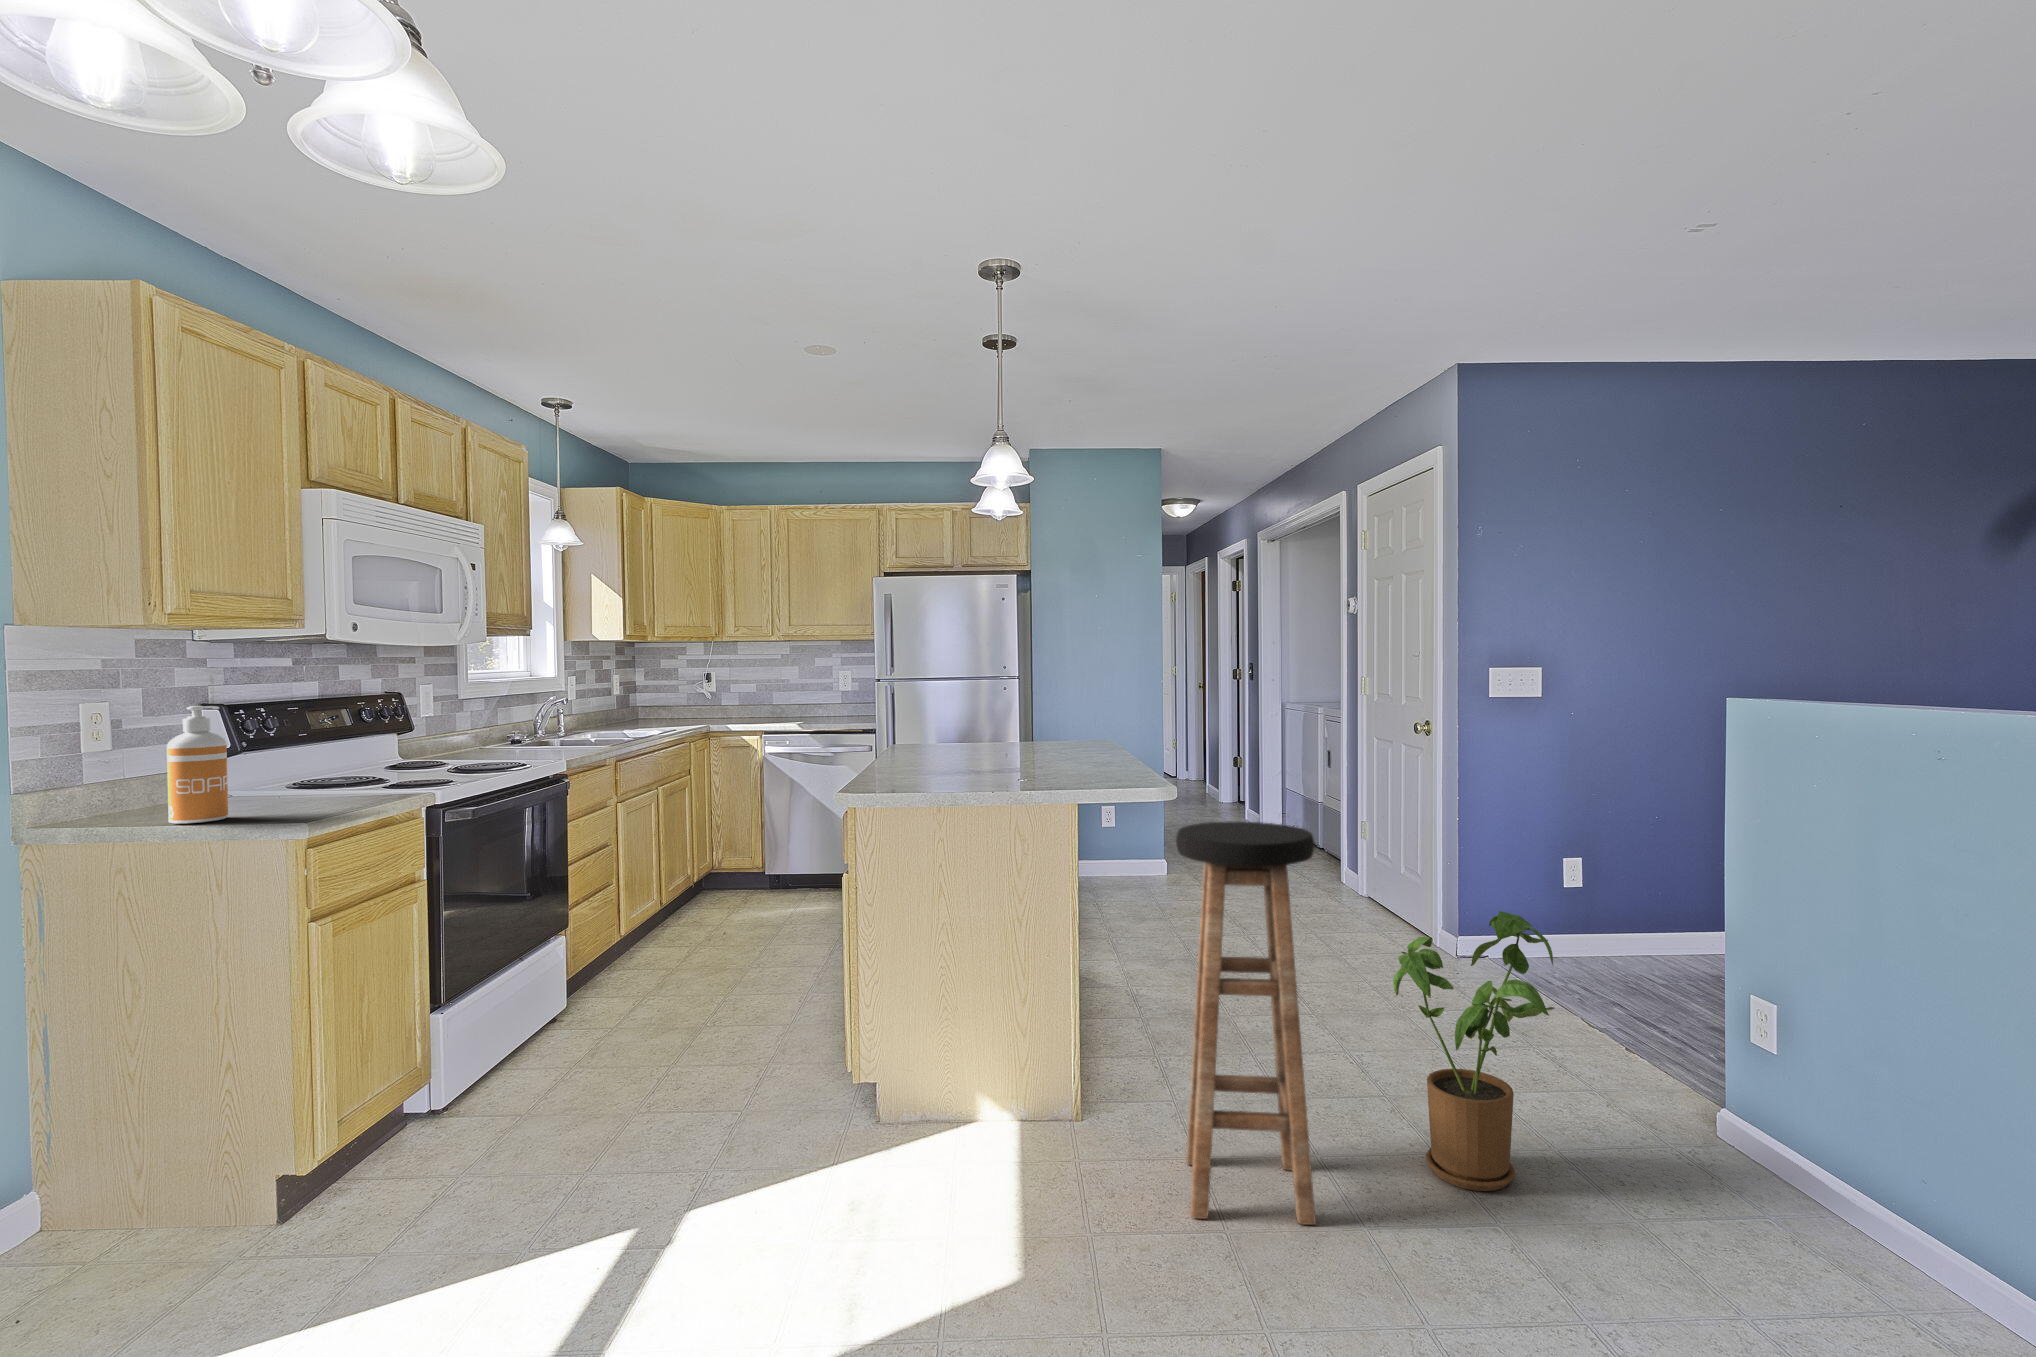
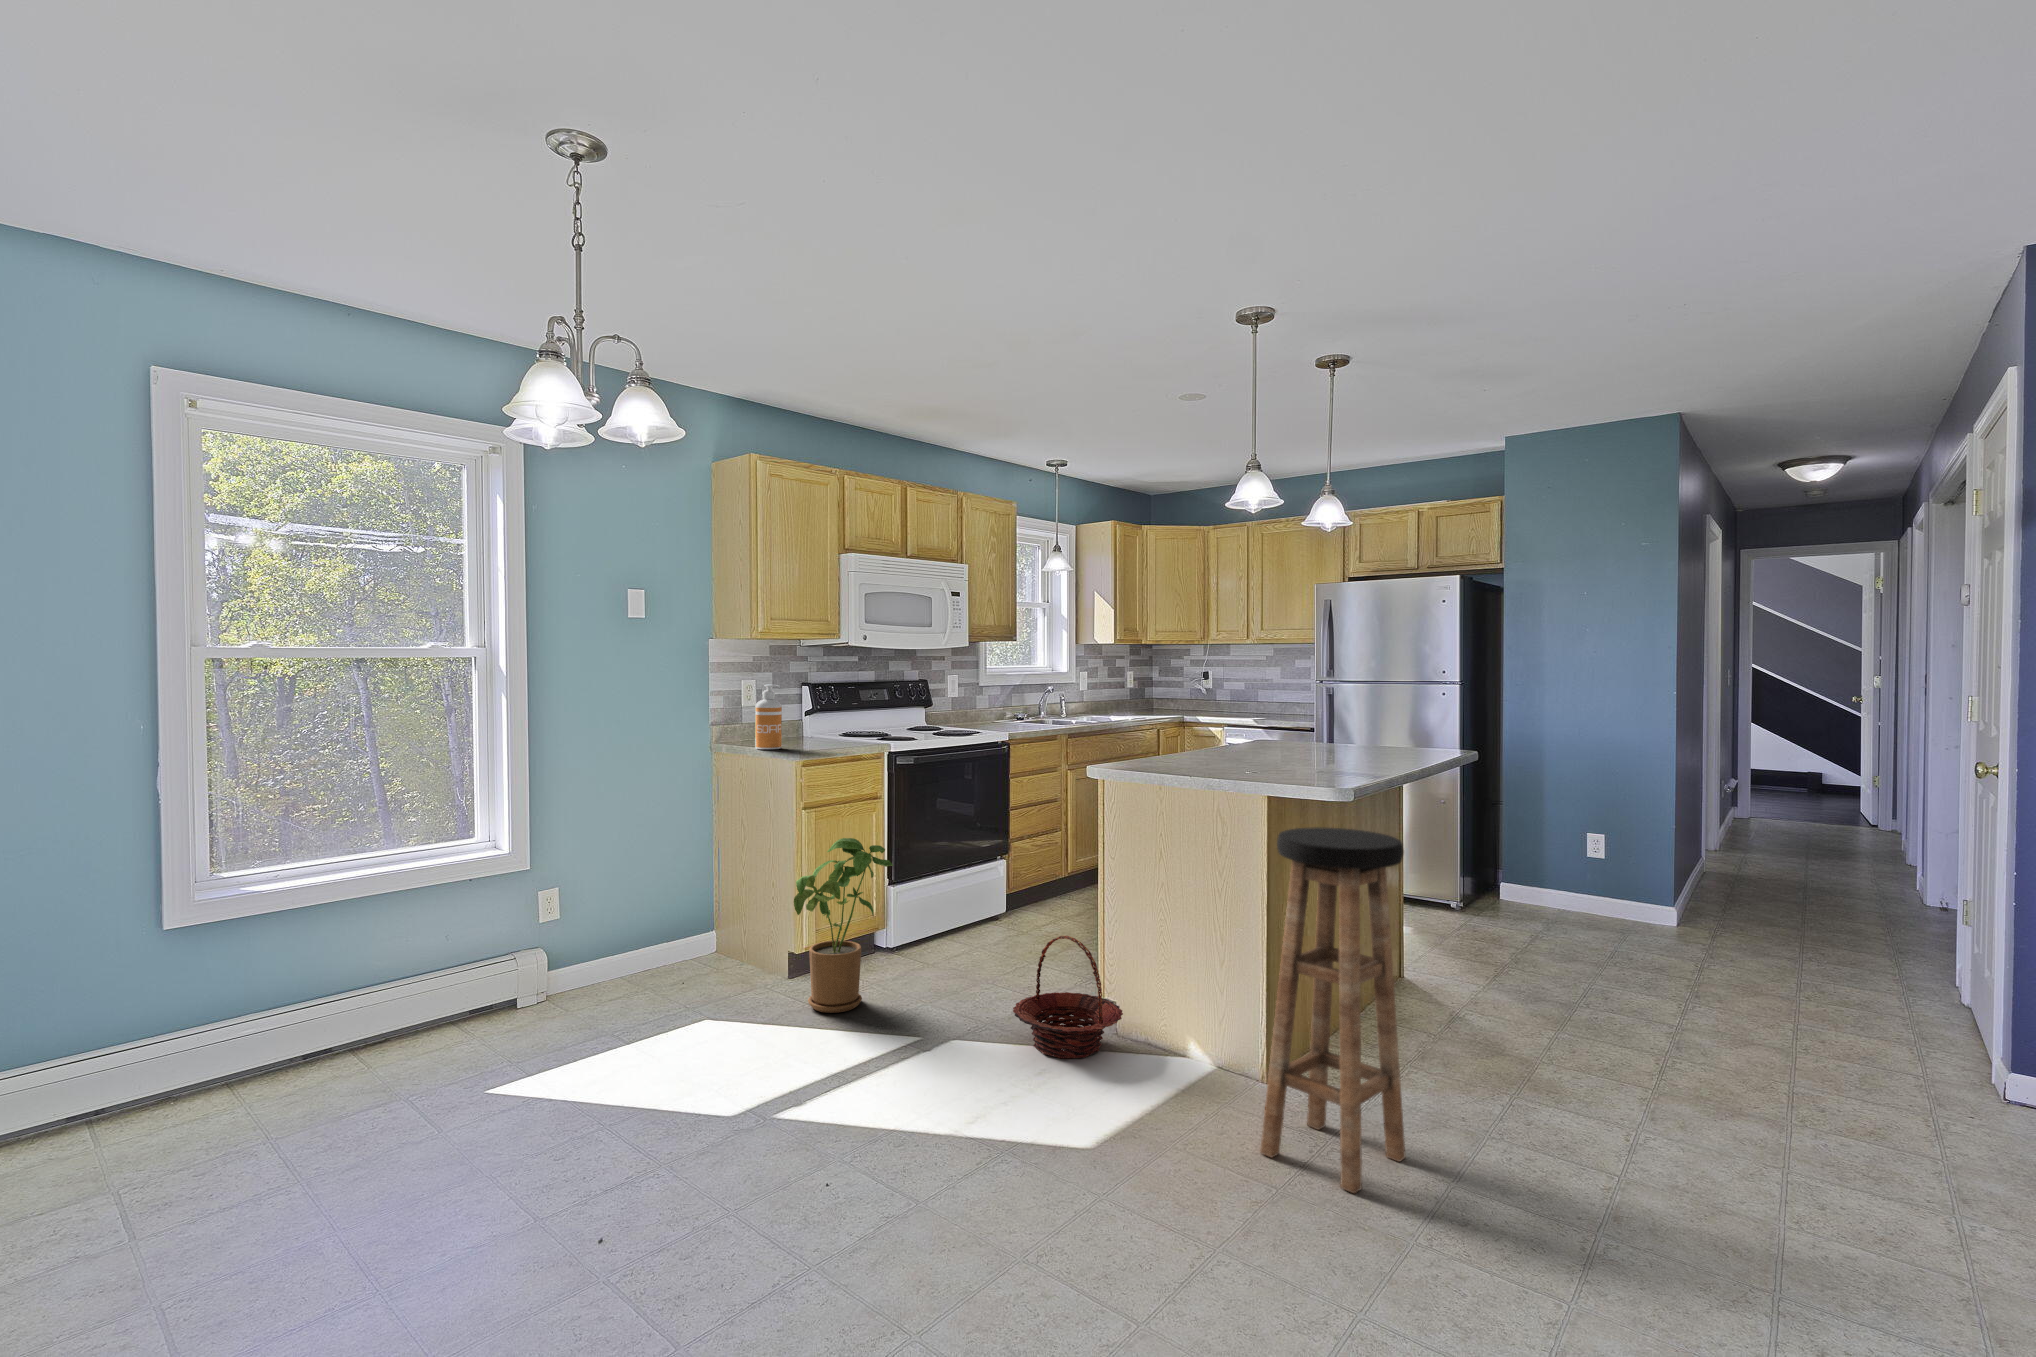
house plant: present [1393,911,1555,1191] -> present [794,838,893,1013]
basket: none [767,1019,919,1191] -> present [1013,936,1123,1058]

